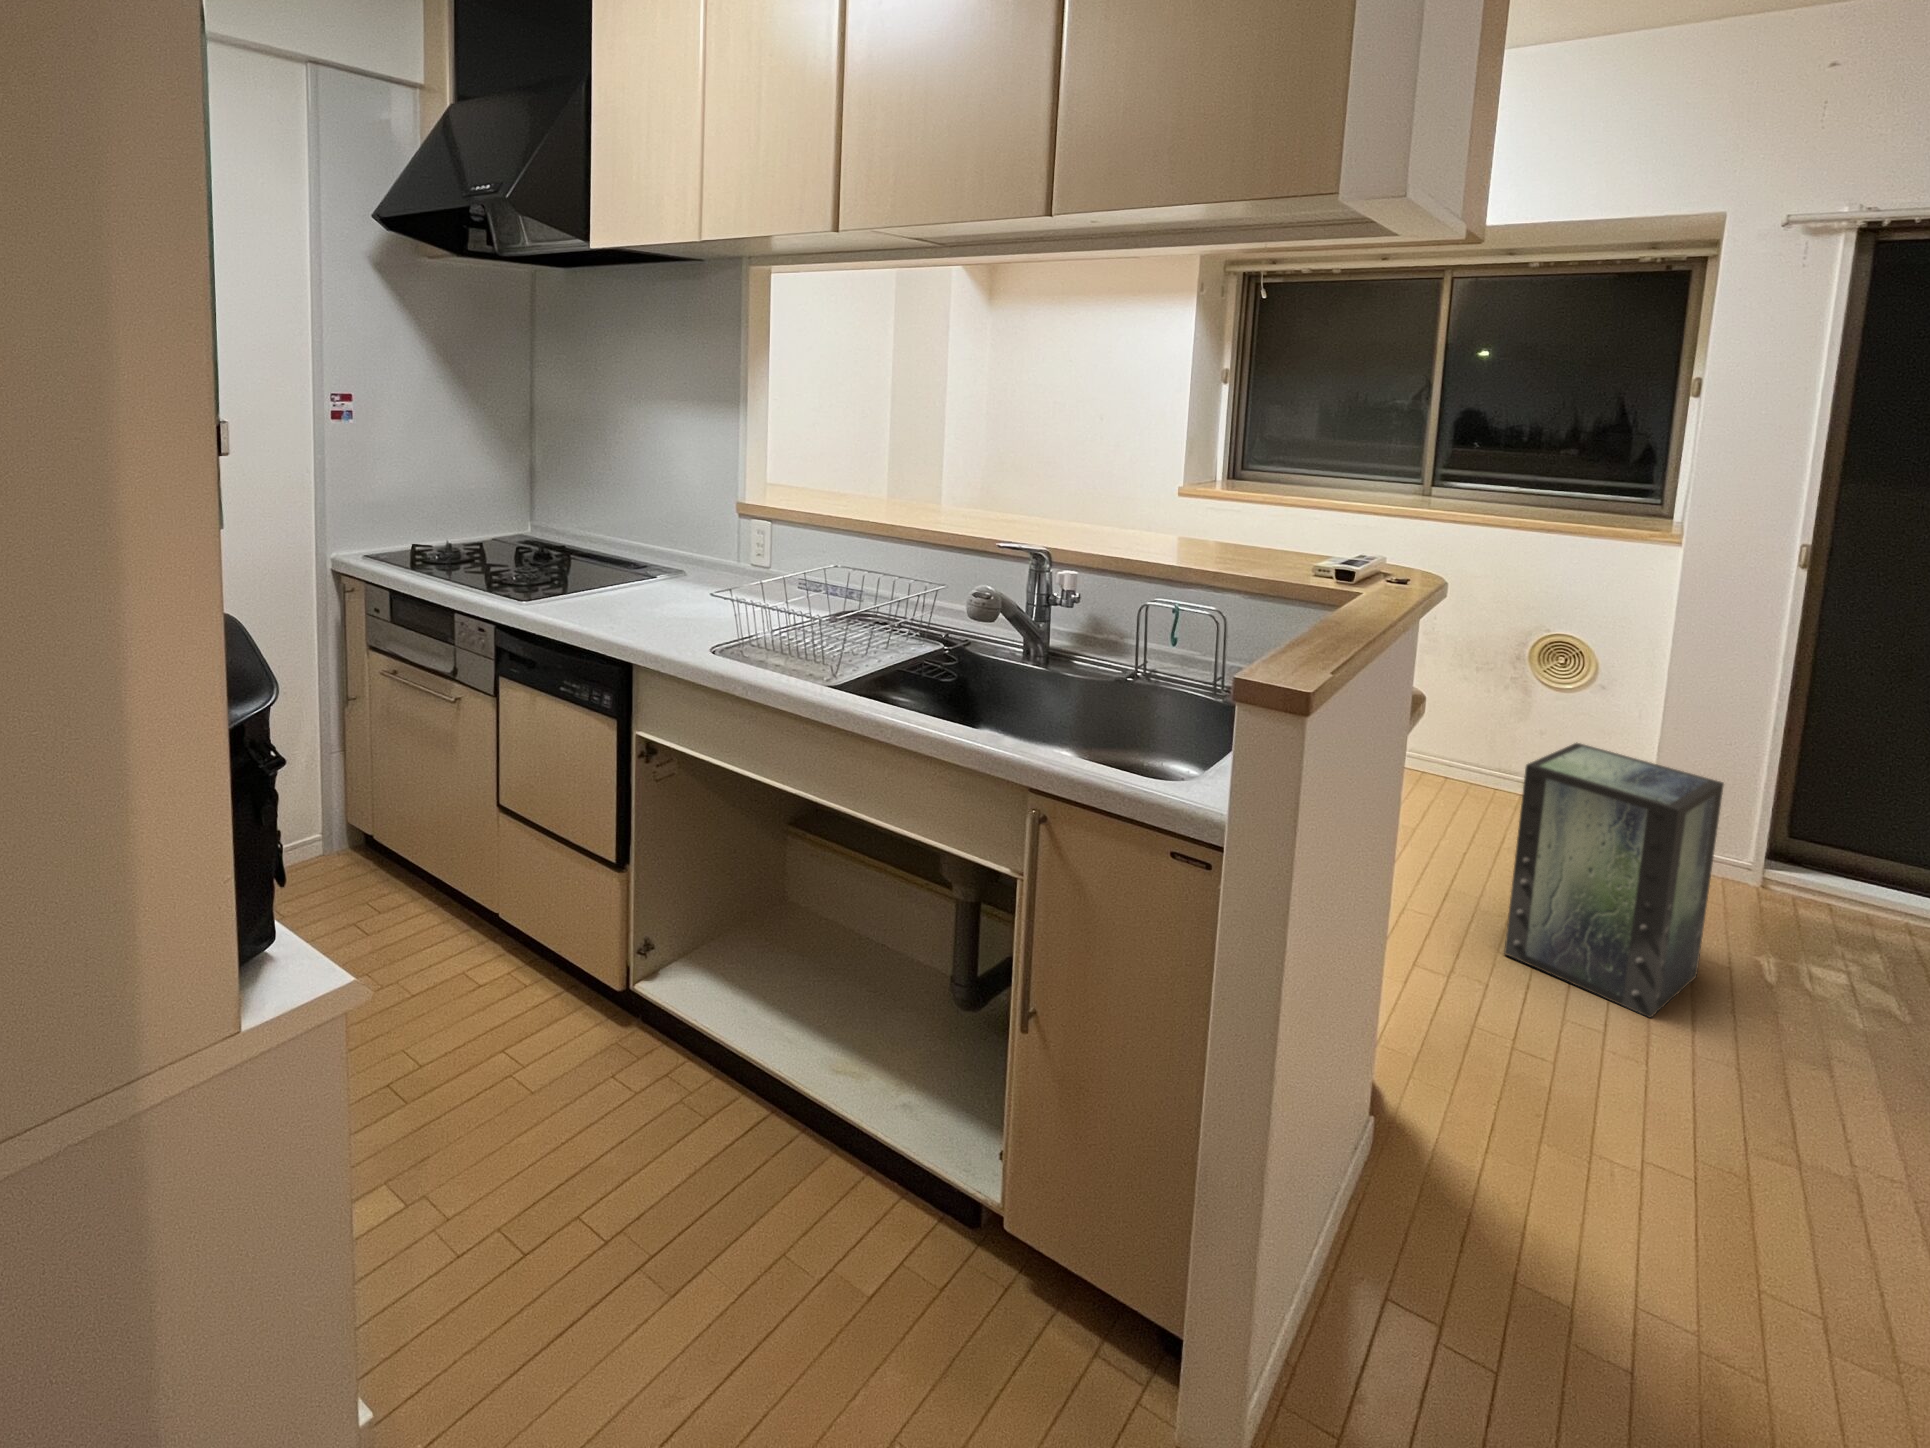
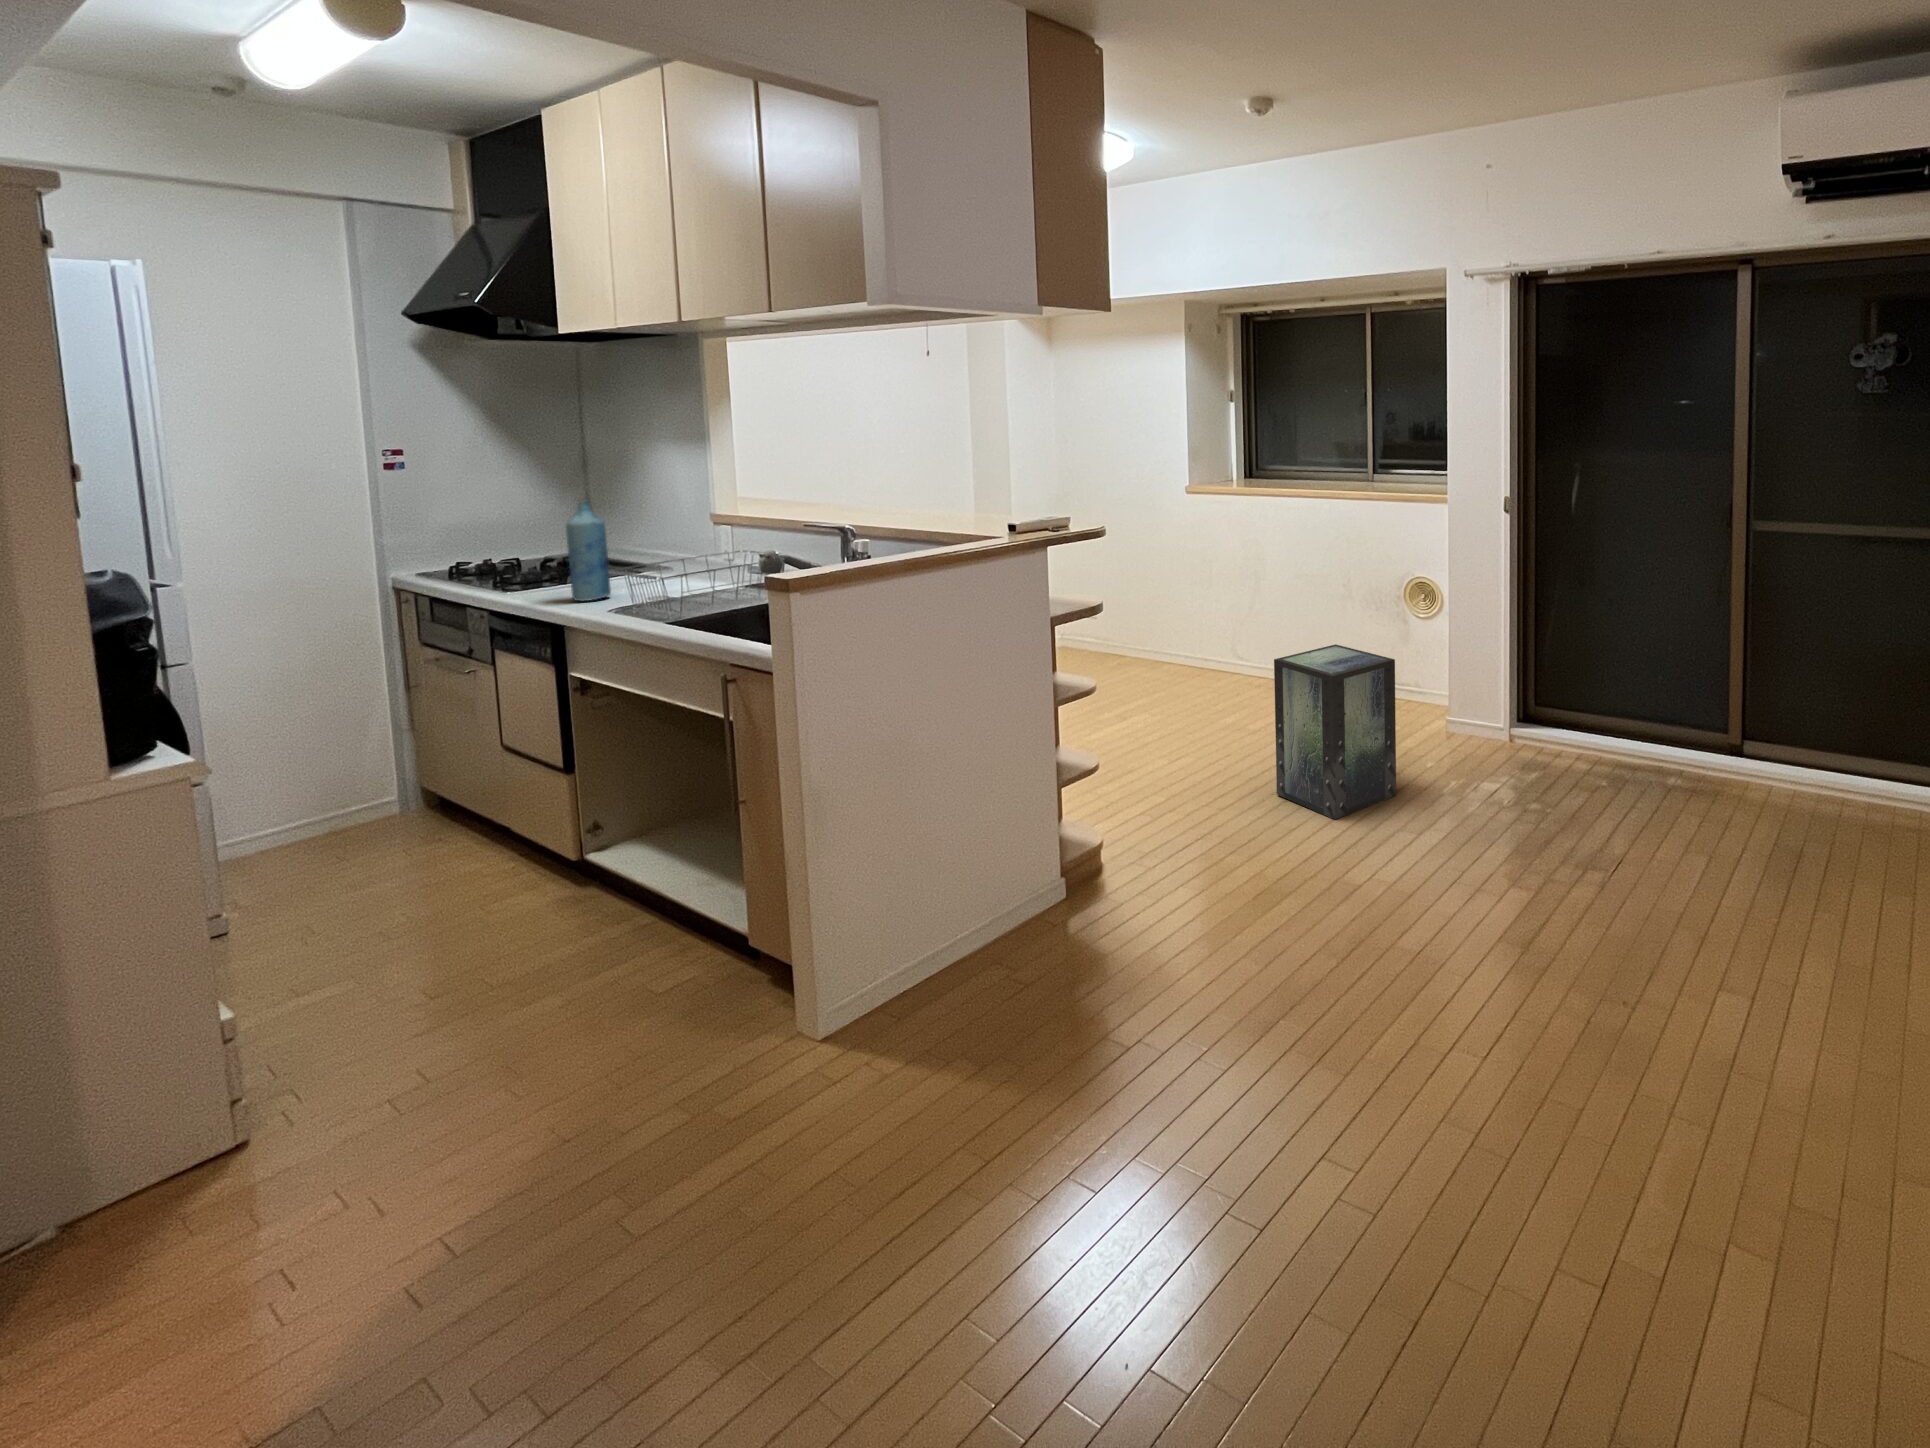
bottle: none [626,485,673,626] -> present [566,502,611,601]

